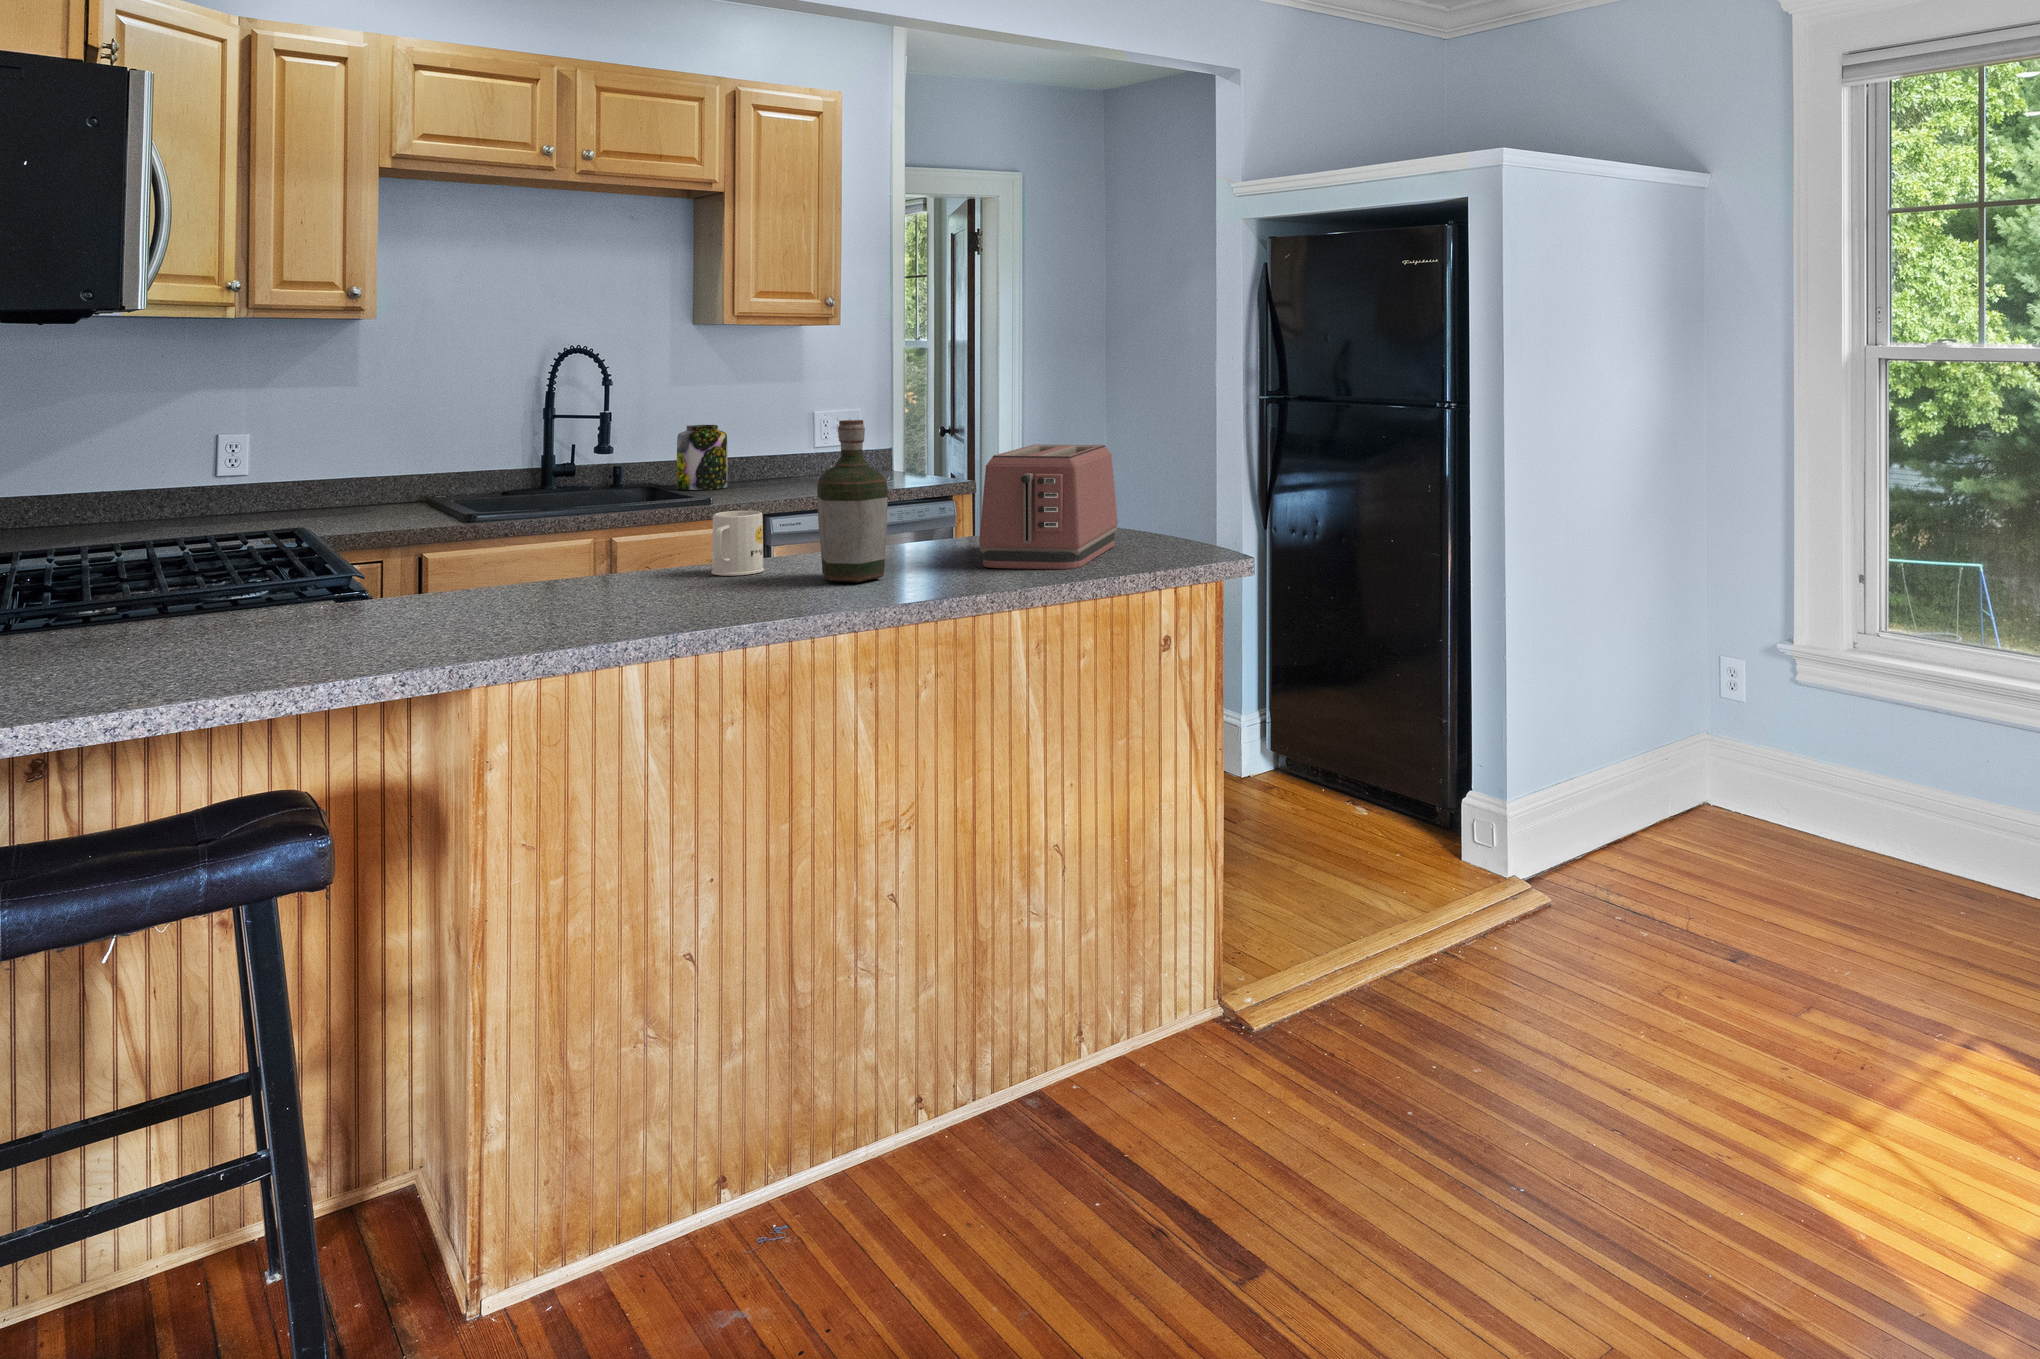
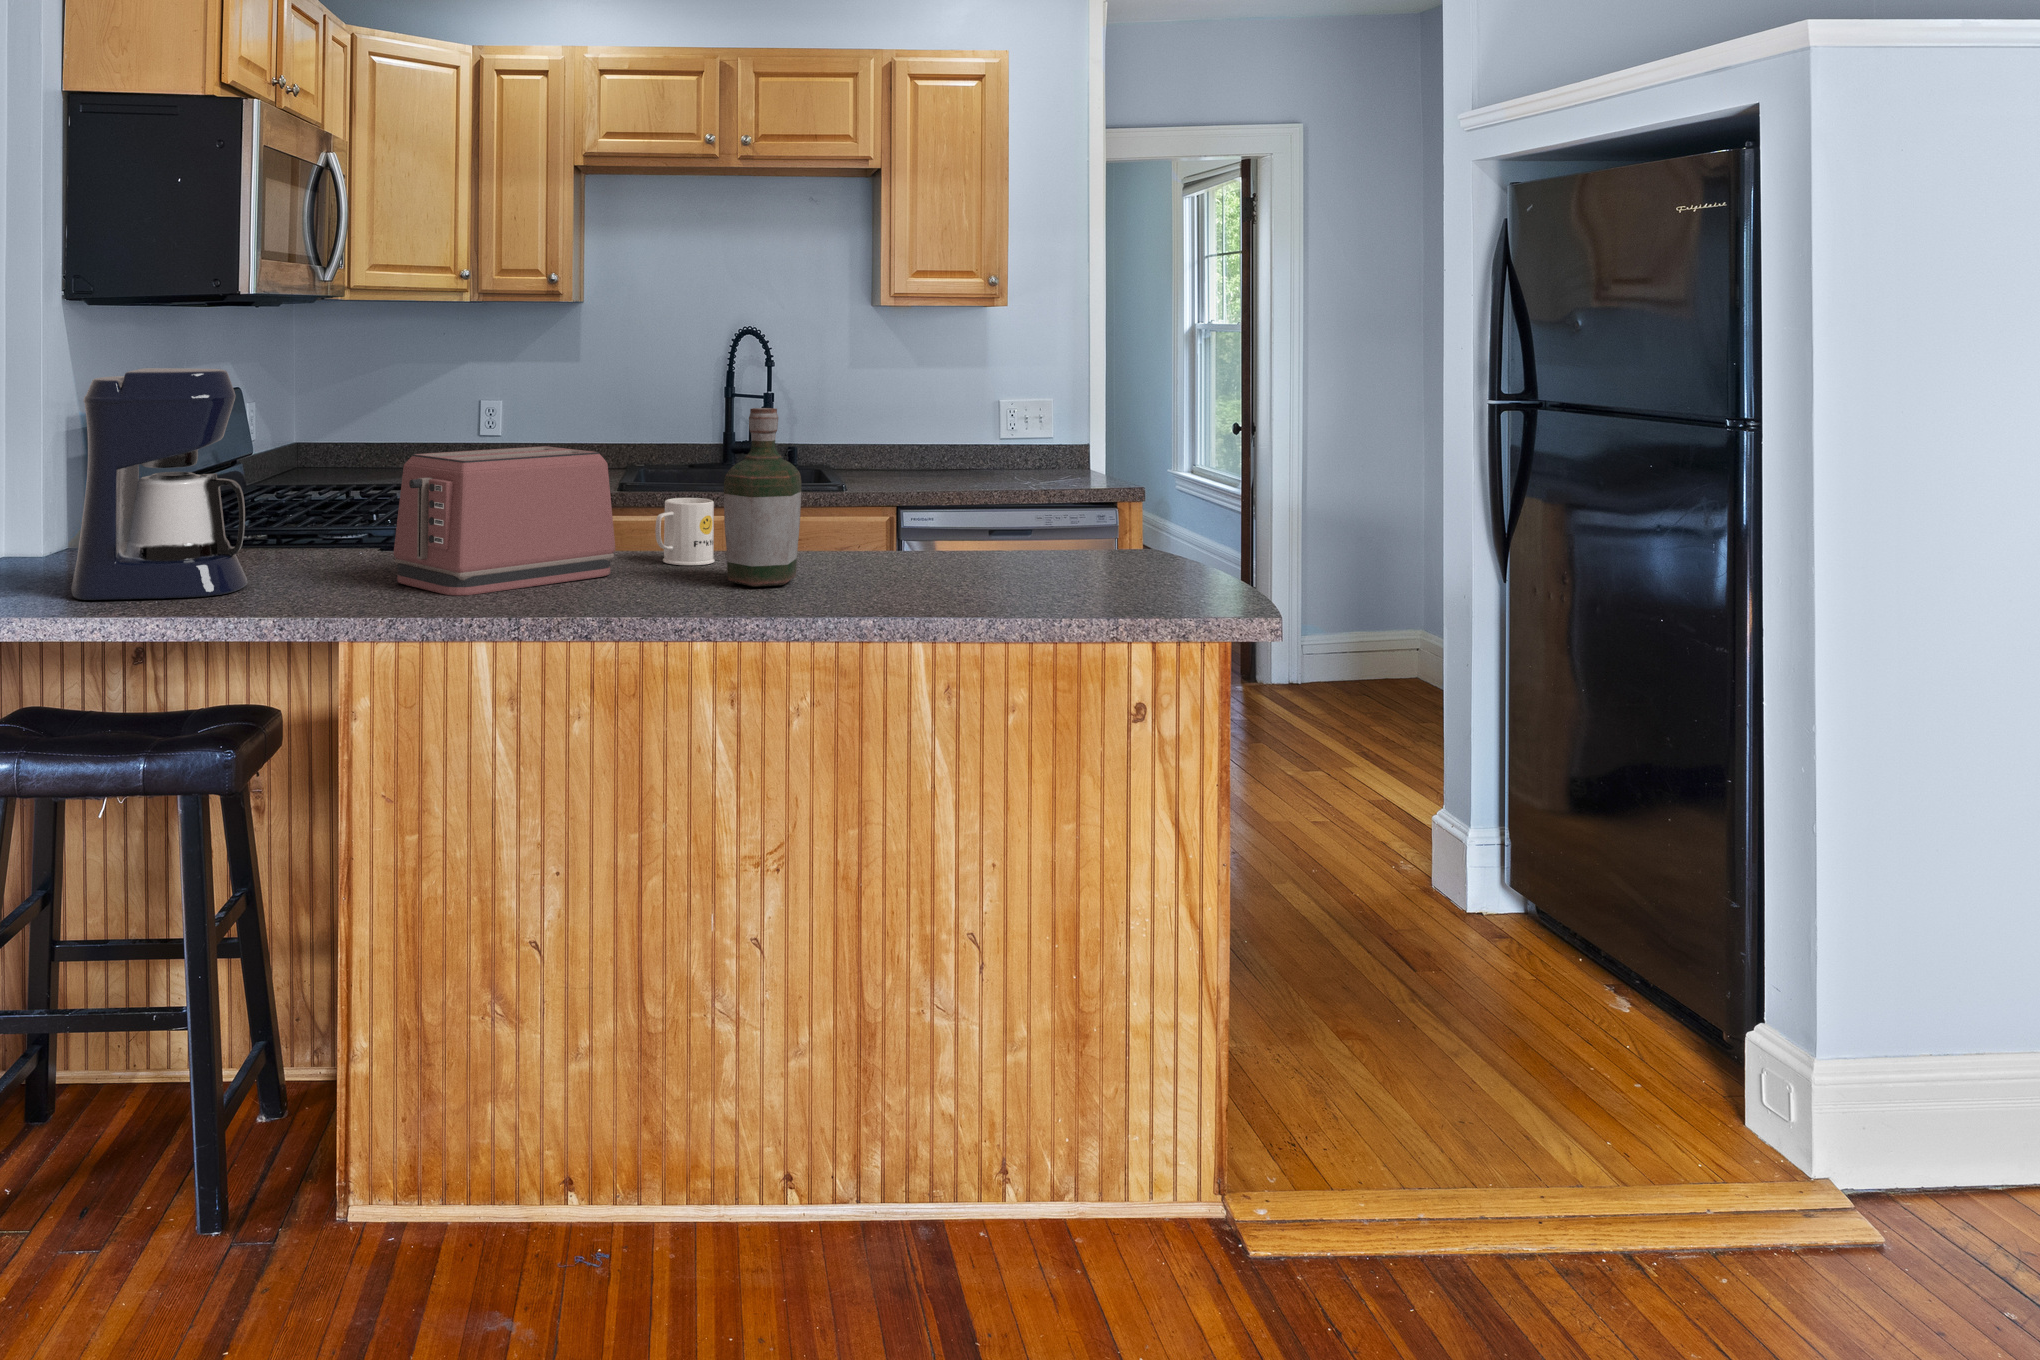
coffee maker: none [82,407,319,691] -> present [71,368,247,600]
jar: present [677,425,728,490] -> none [847,412,895,479]
toaster: present [979,445,1118,569] -> present [394,446,615,596]

